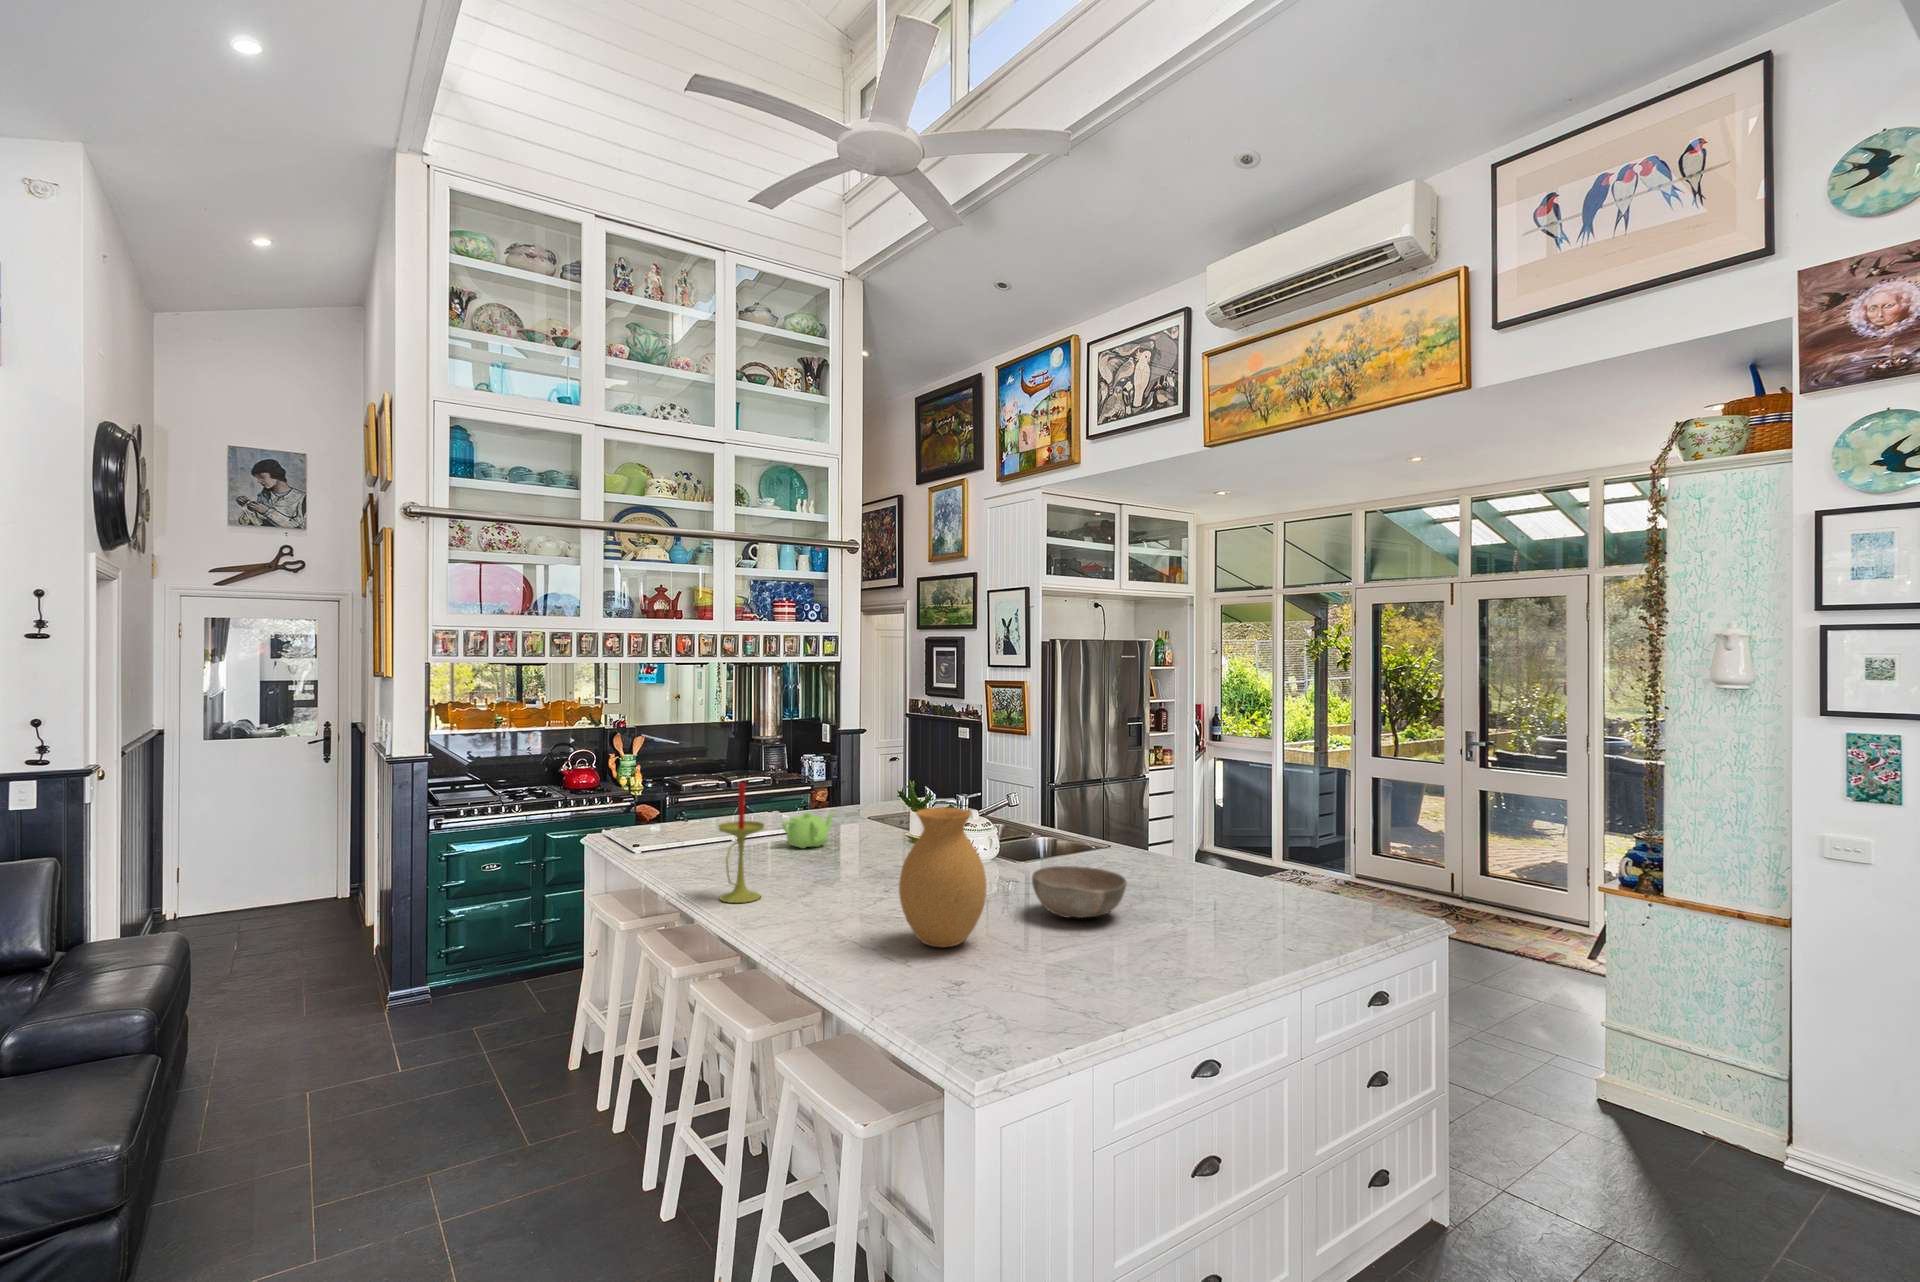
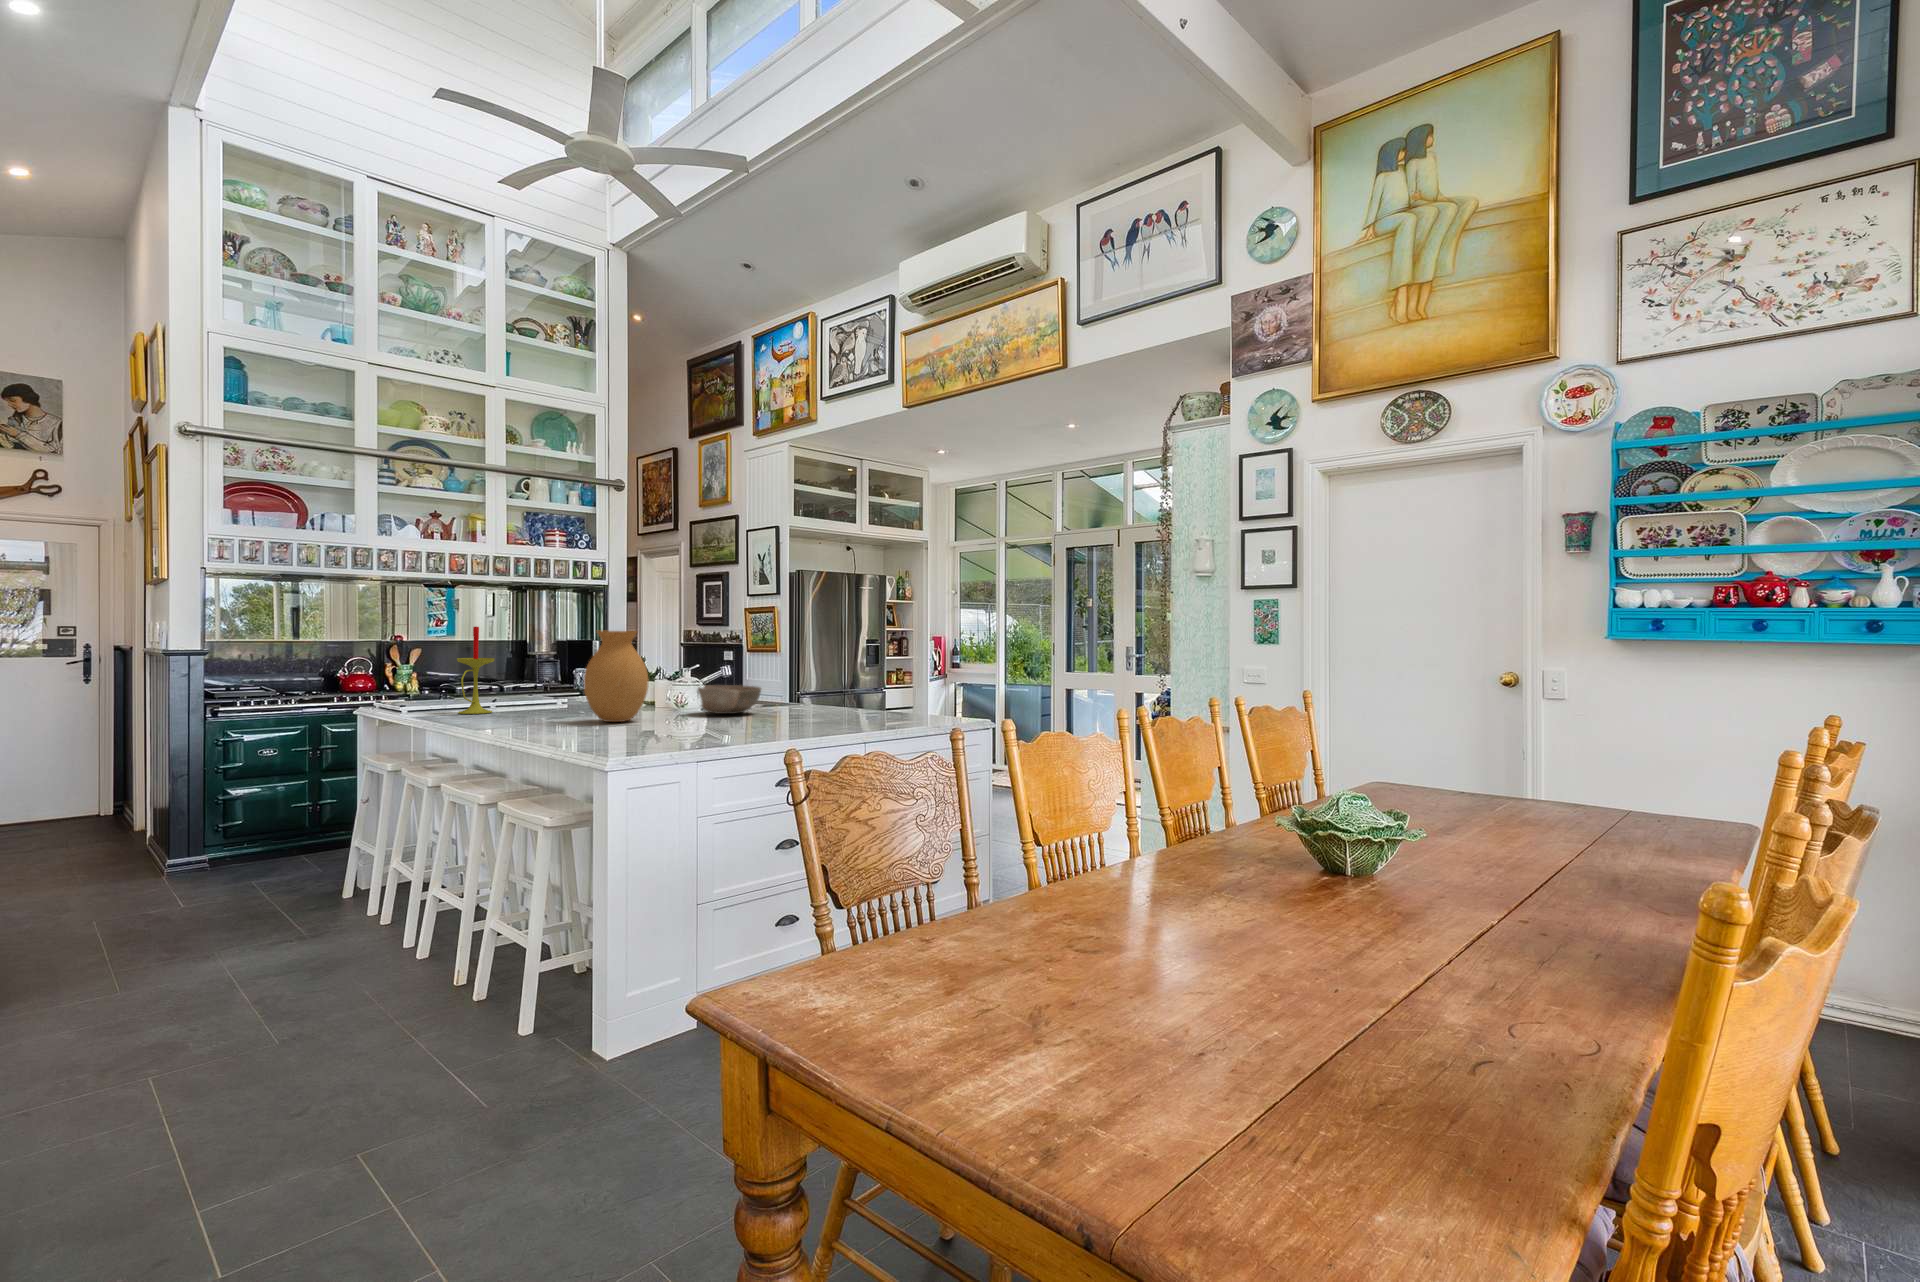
teapot: present [782,812,834,848] -> none [524,673,572,699]

